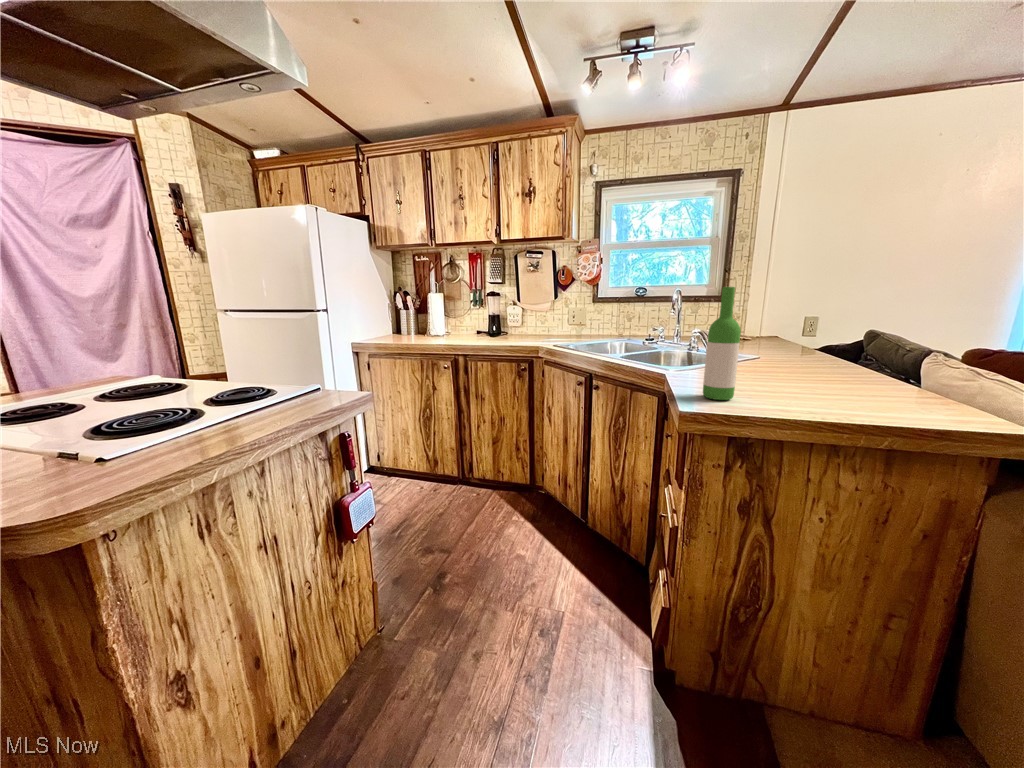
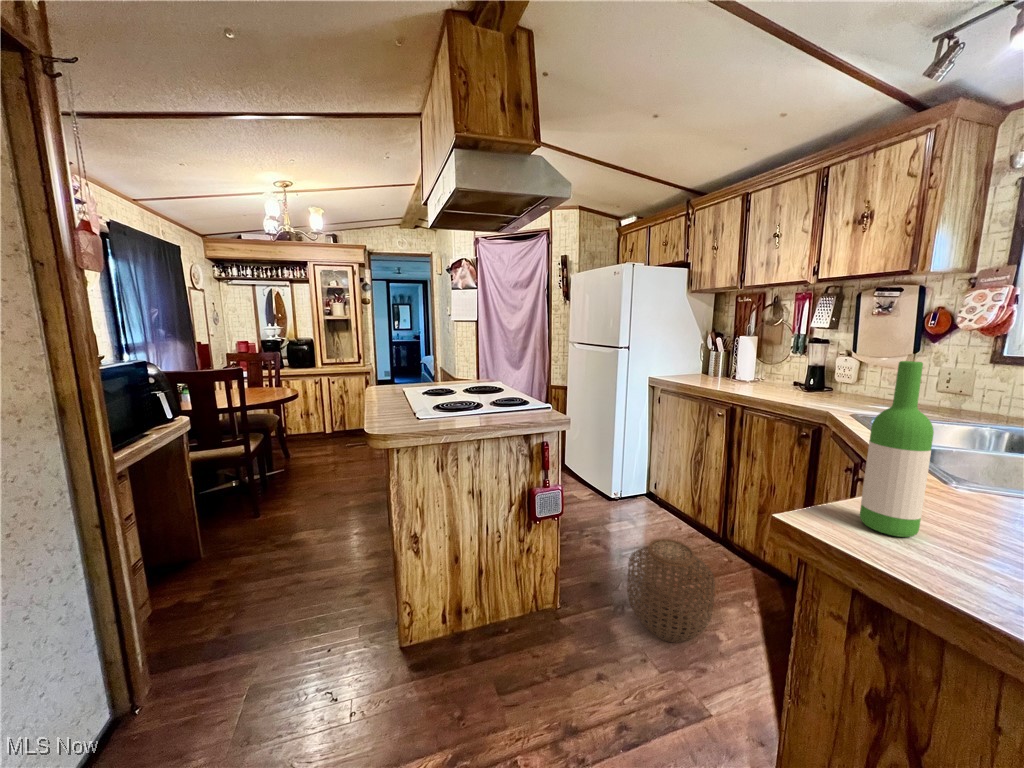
woven basket: none [442,488,520,582] -> present [627,539,715,643]

